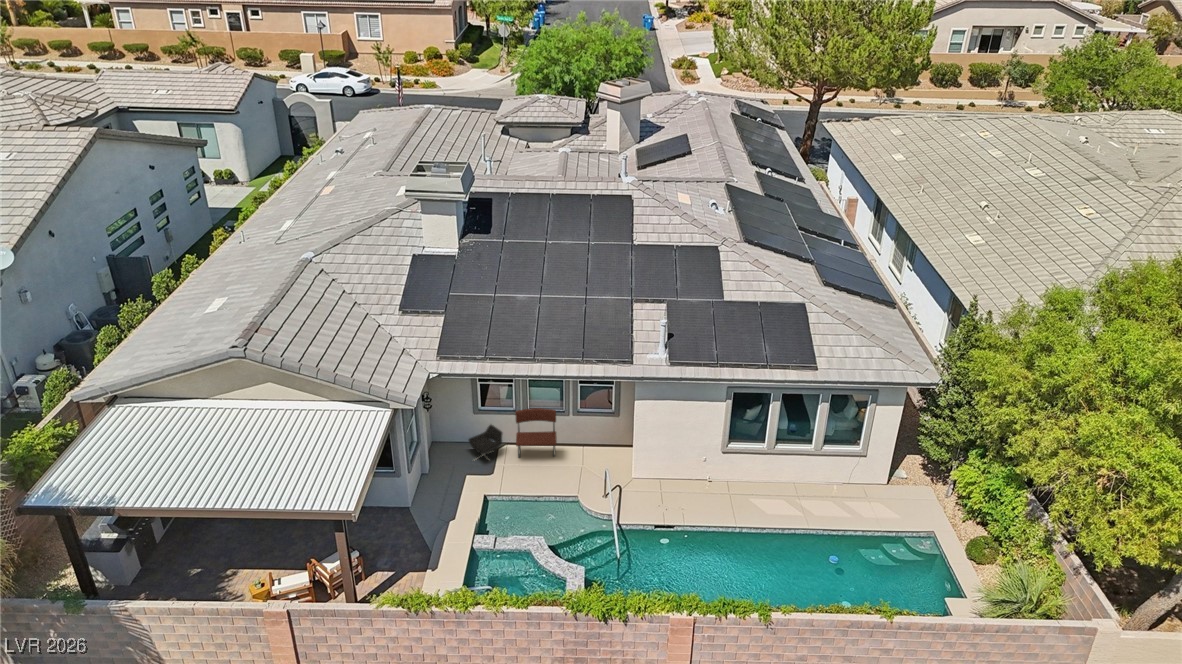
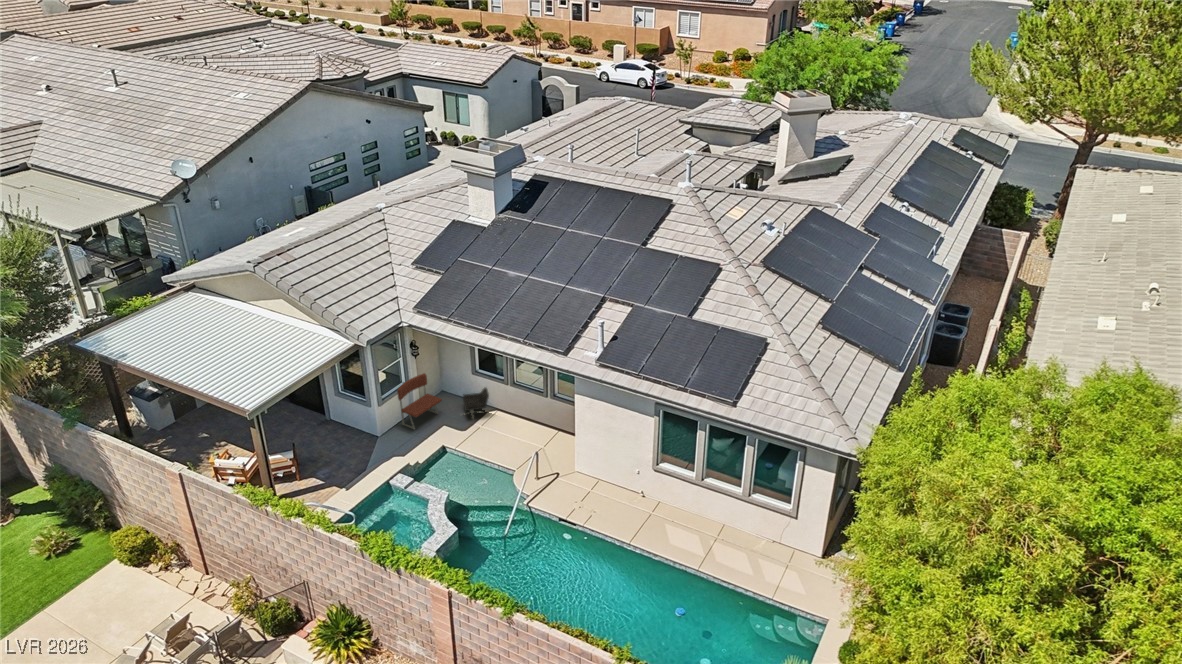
bench: present [515,408,557,457] -> present [397,373,442,429]

